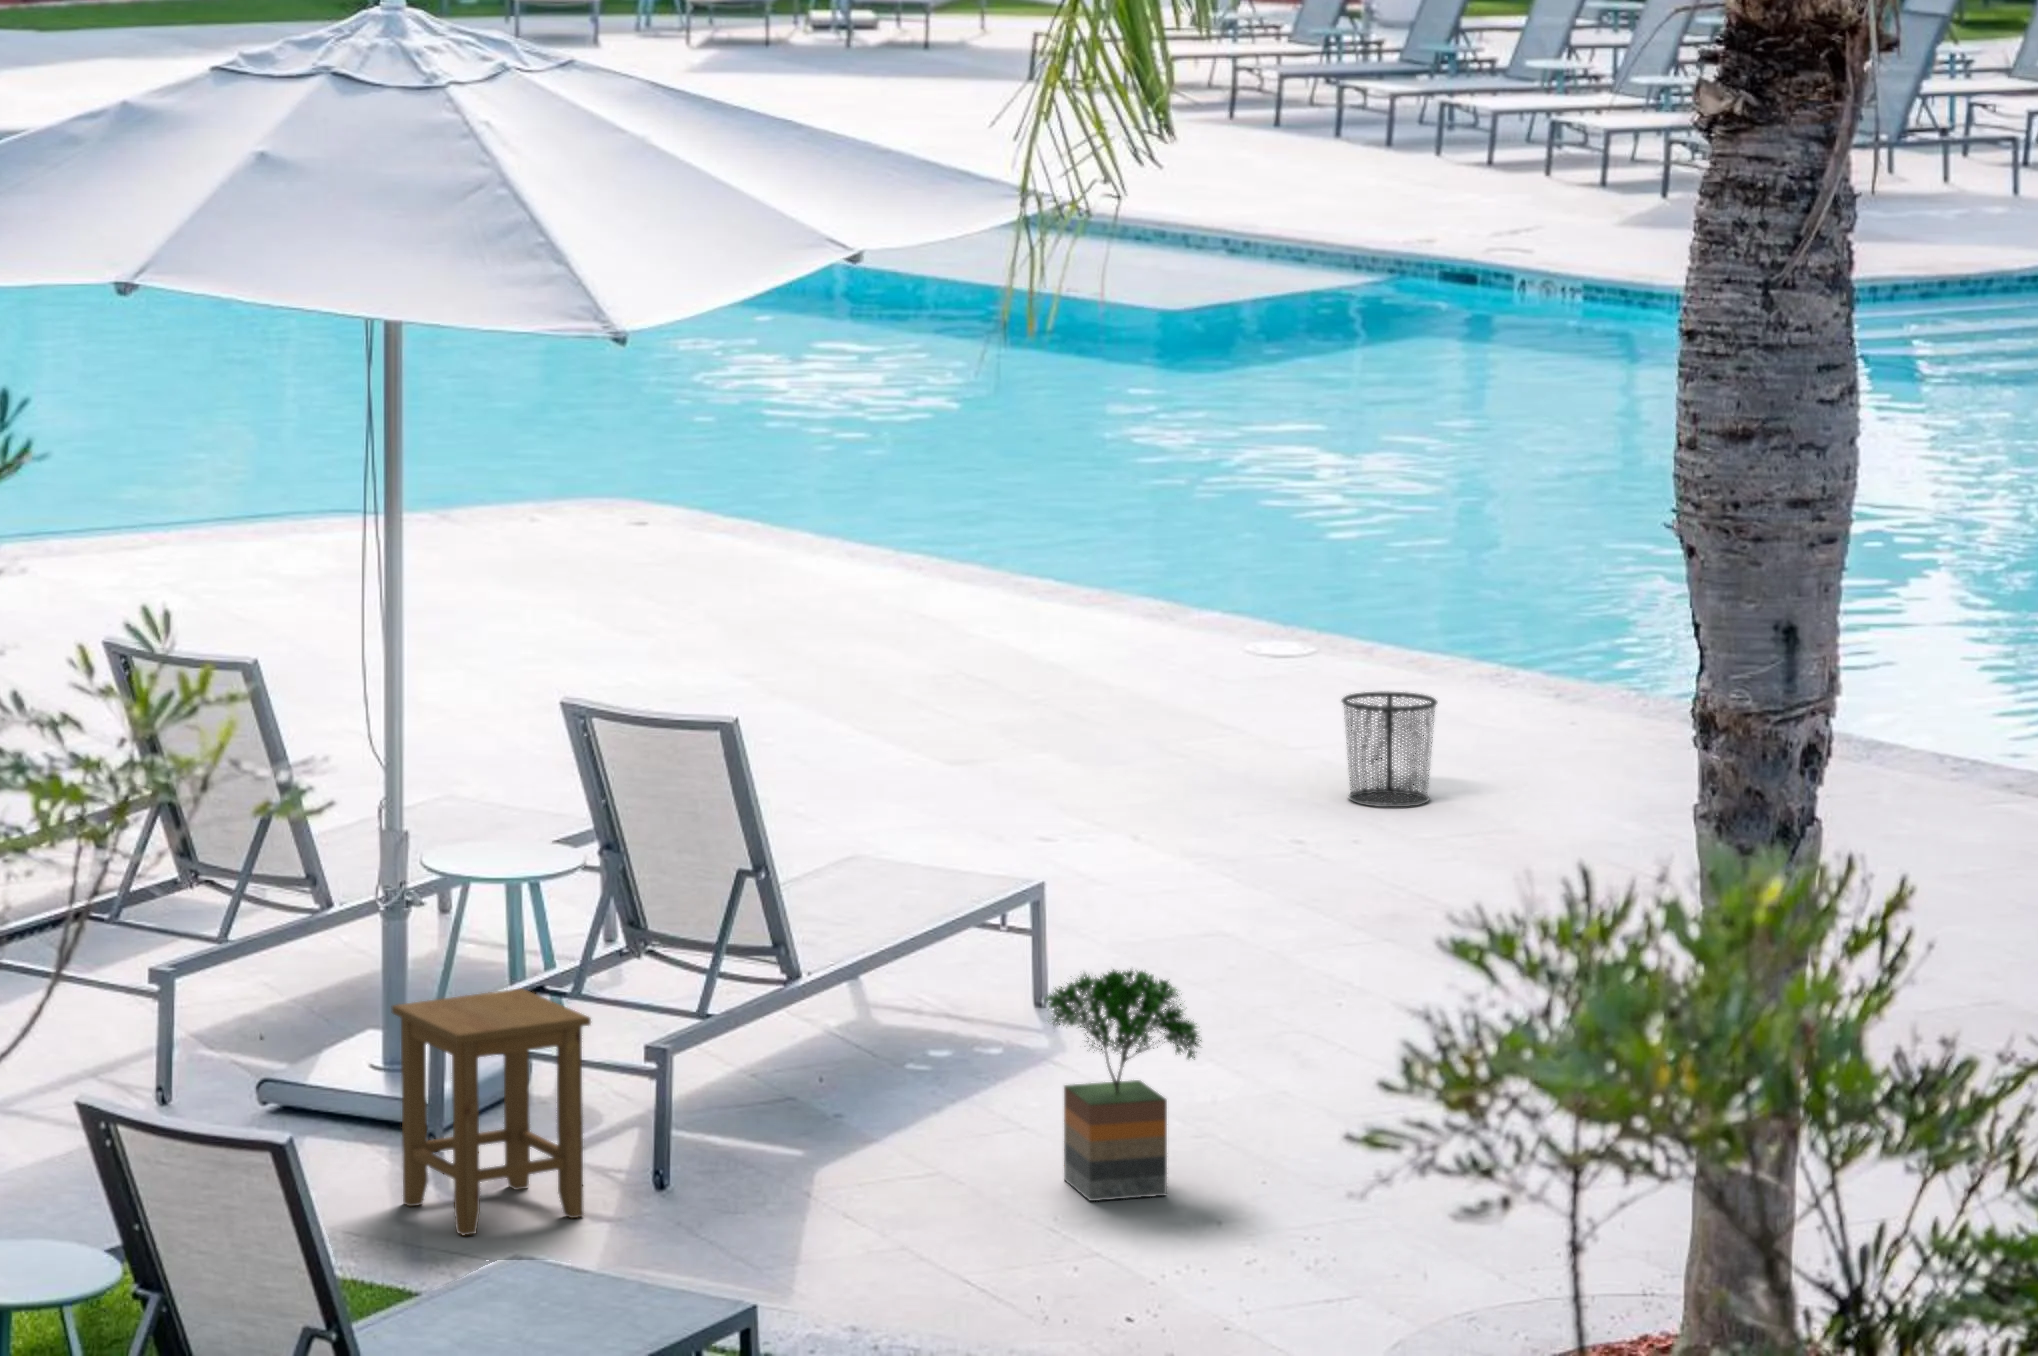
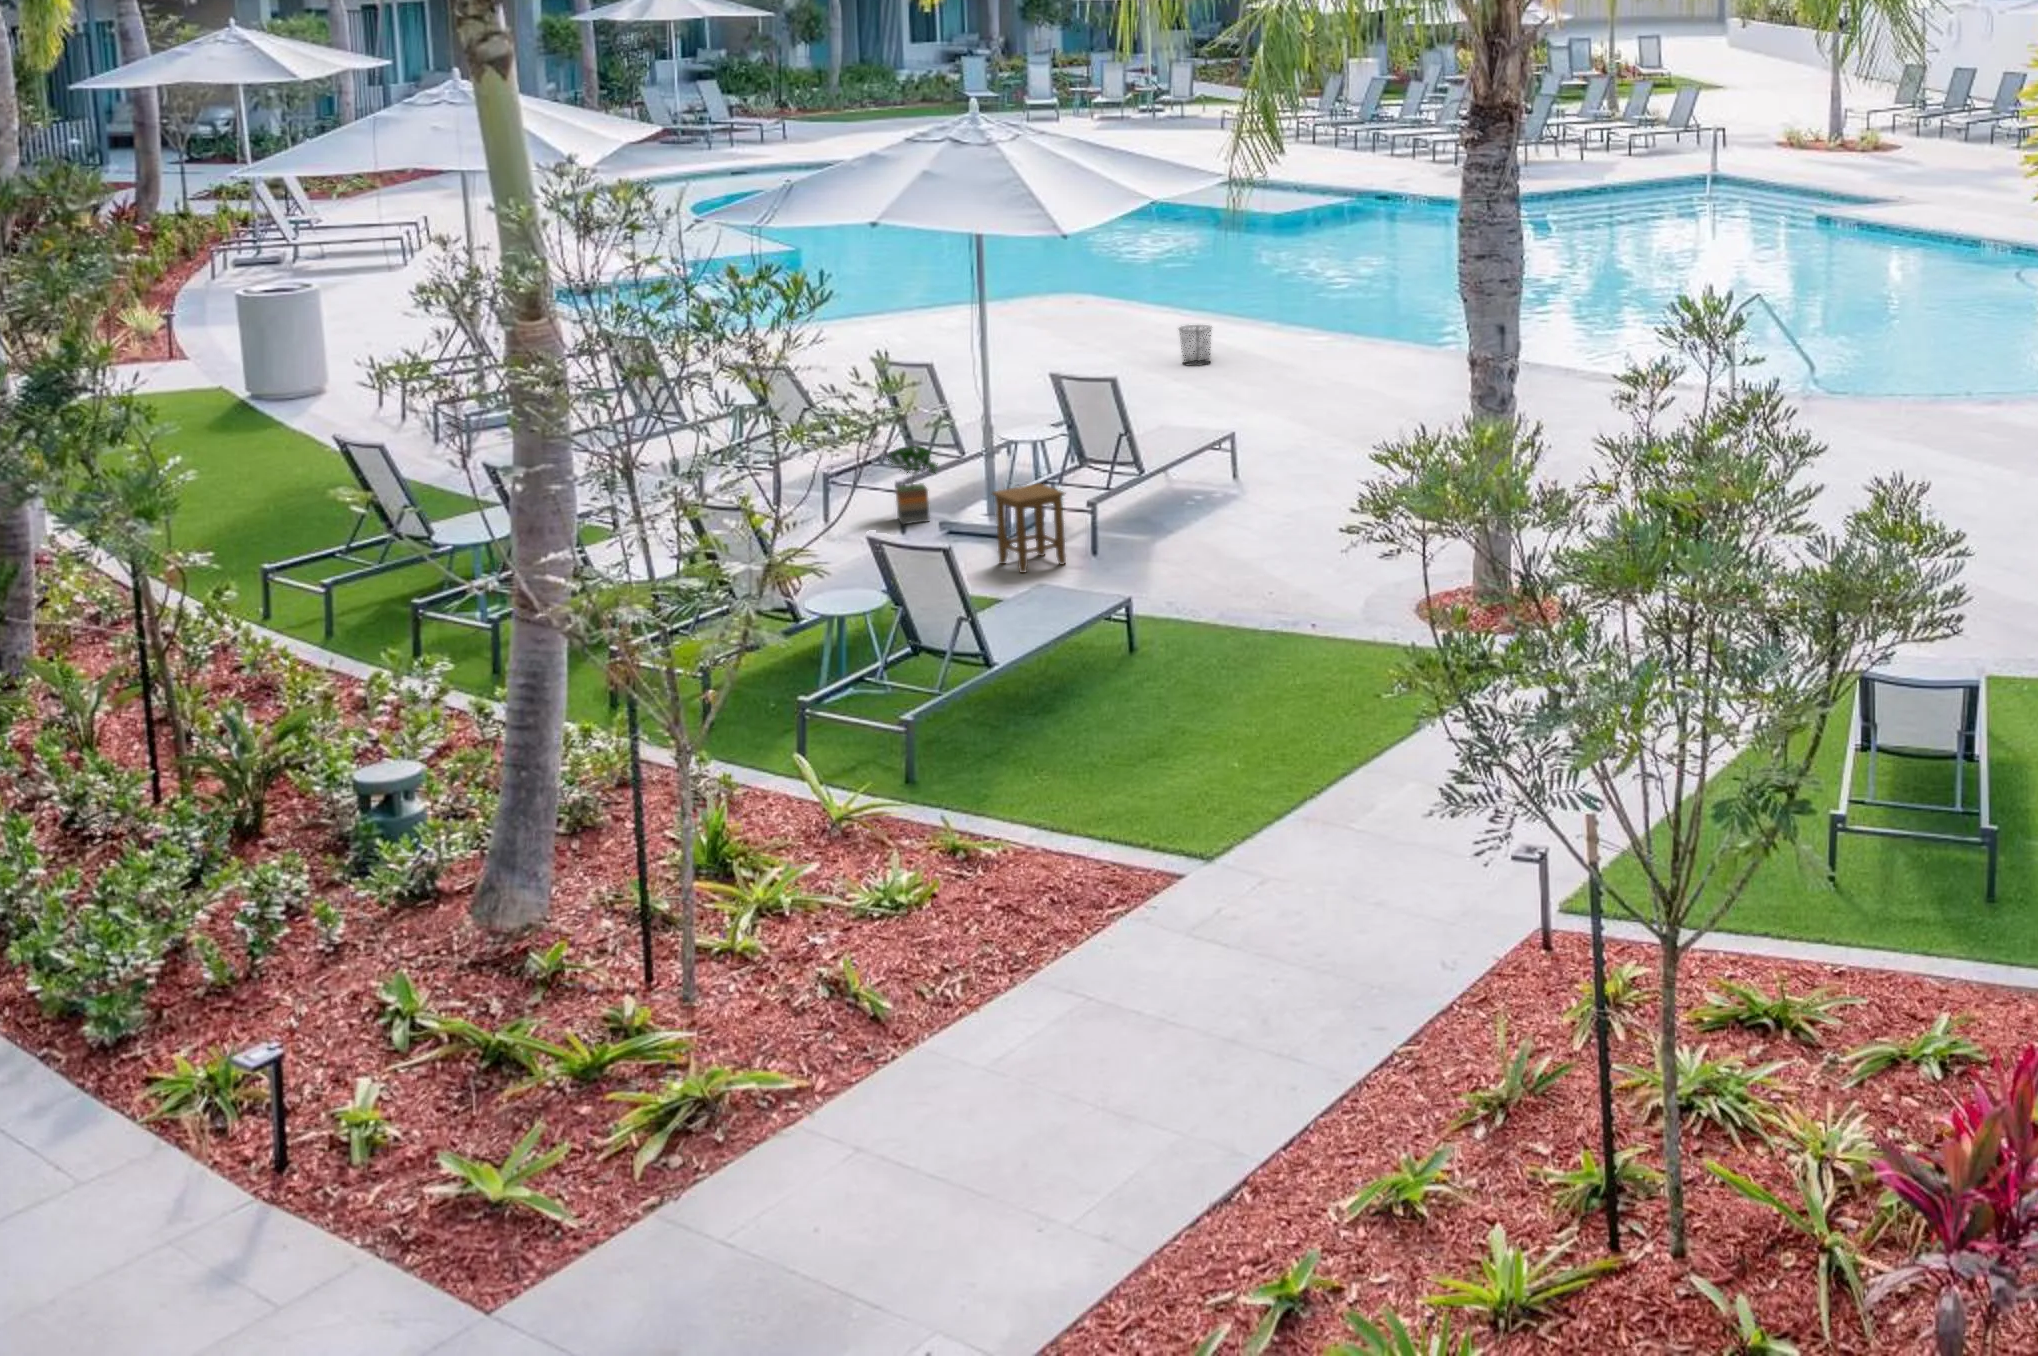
waste bin: present [1342,692,1437,807] -> present [1179,325,1211,366]
potted tree: present [1045,969,1201,1201] -> present [886,446,938,524]

